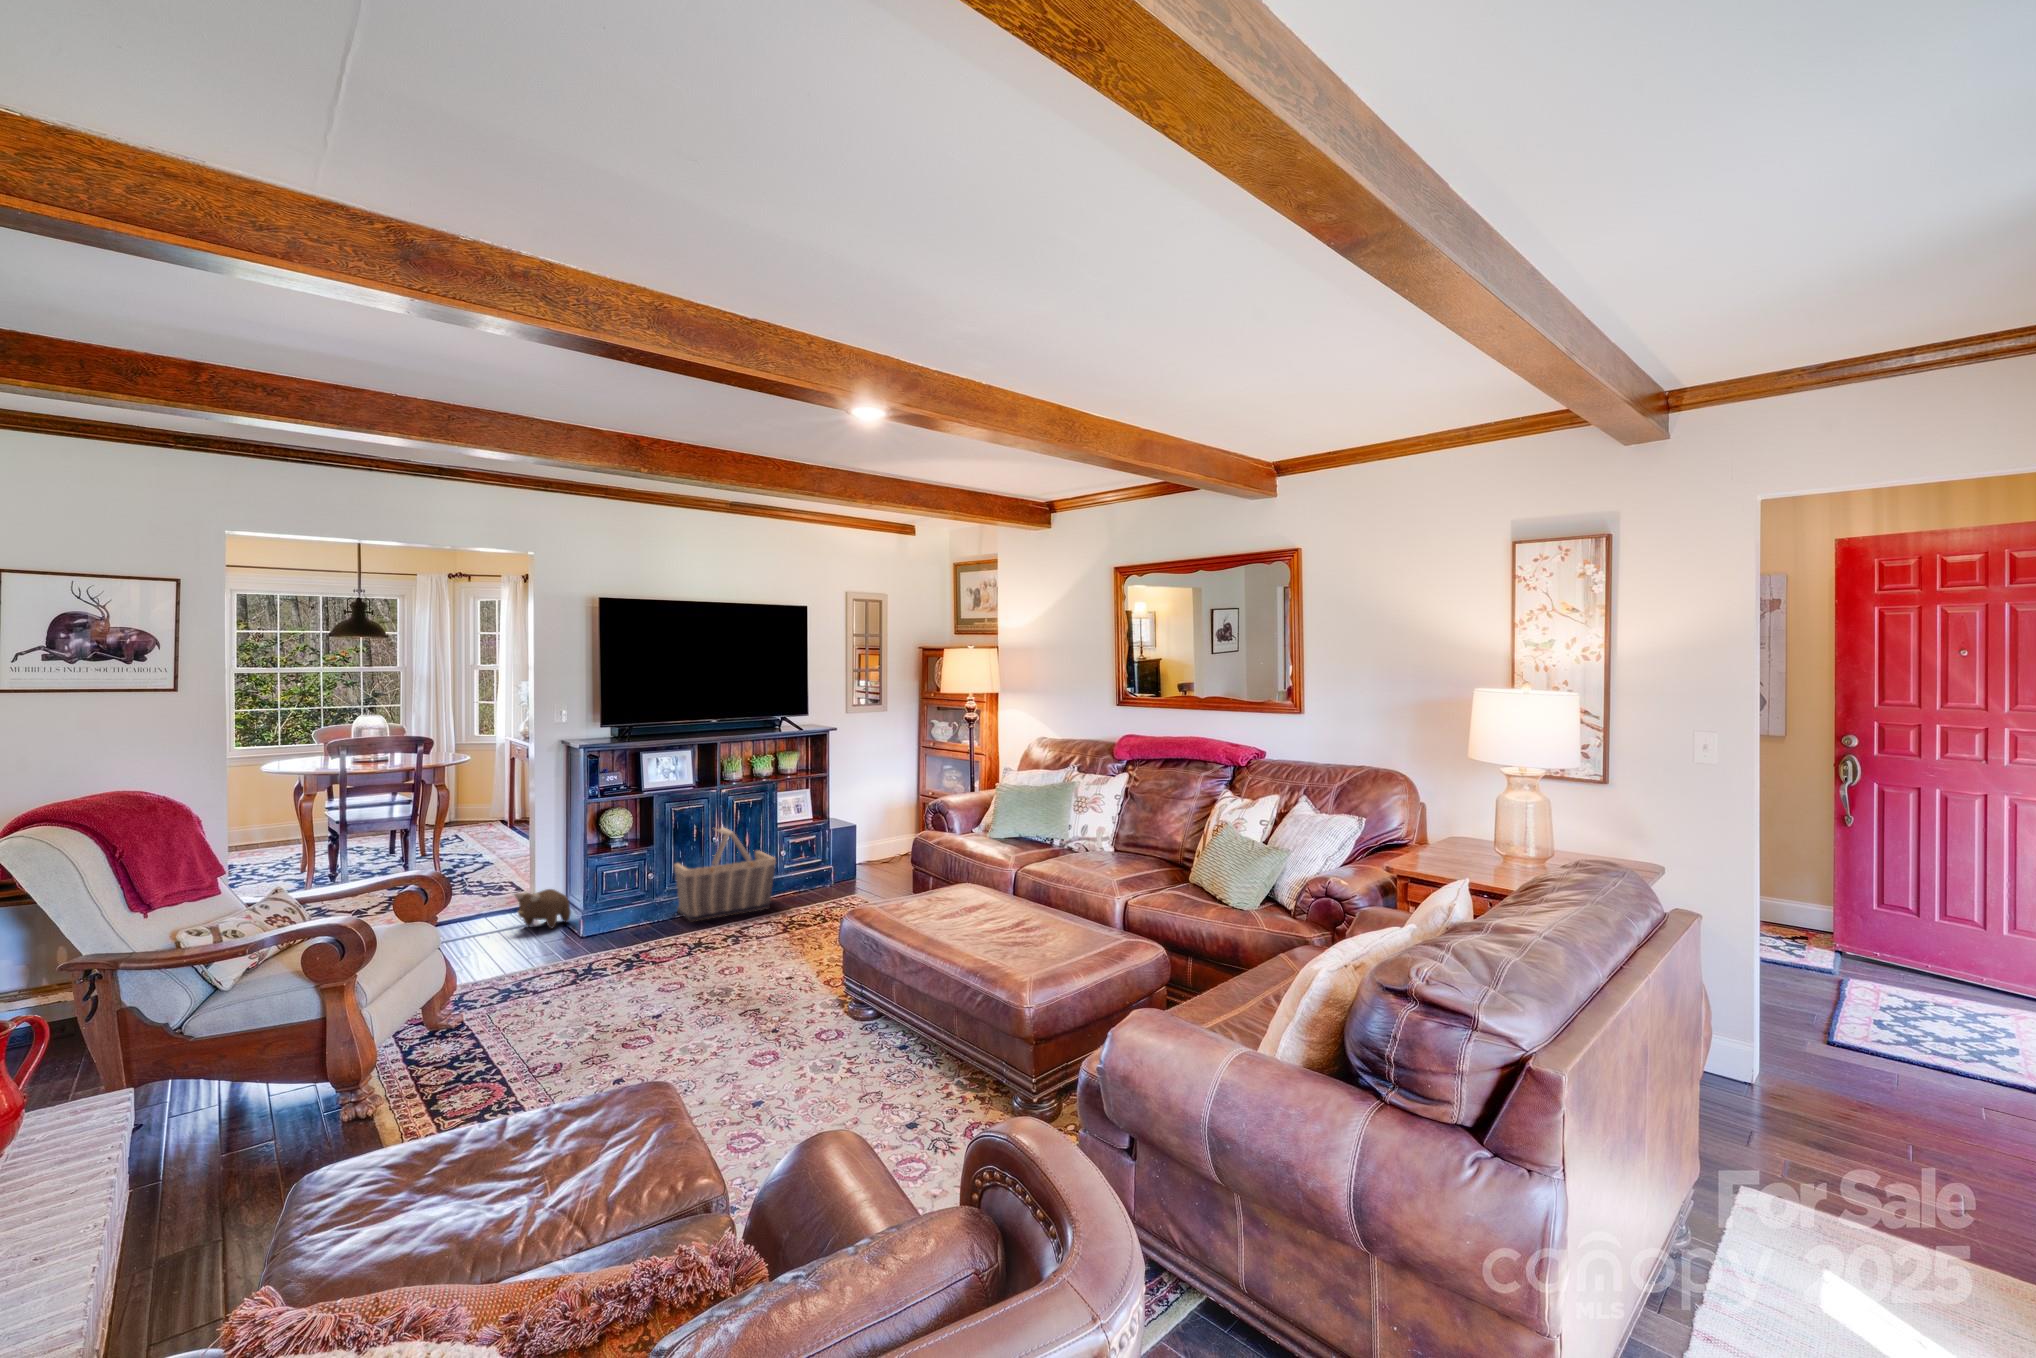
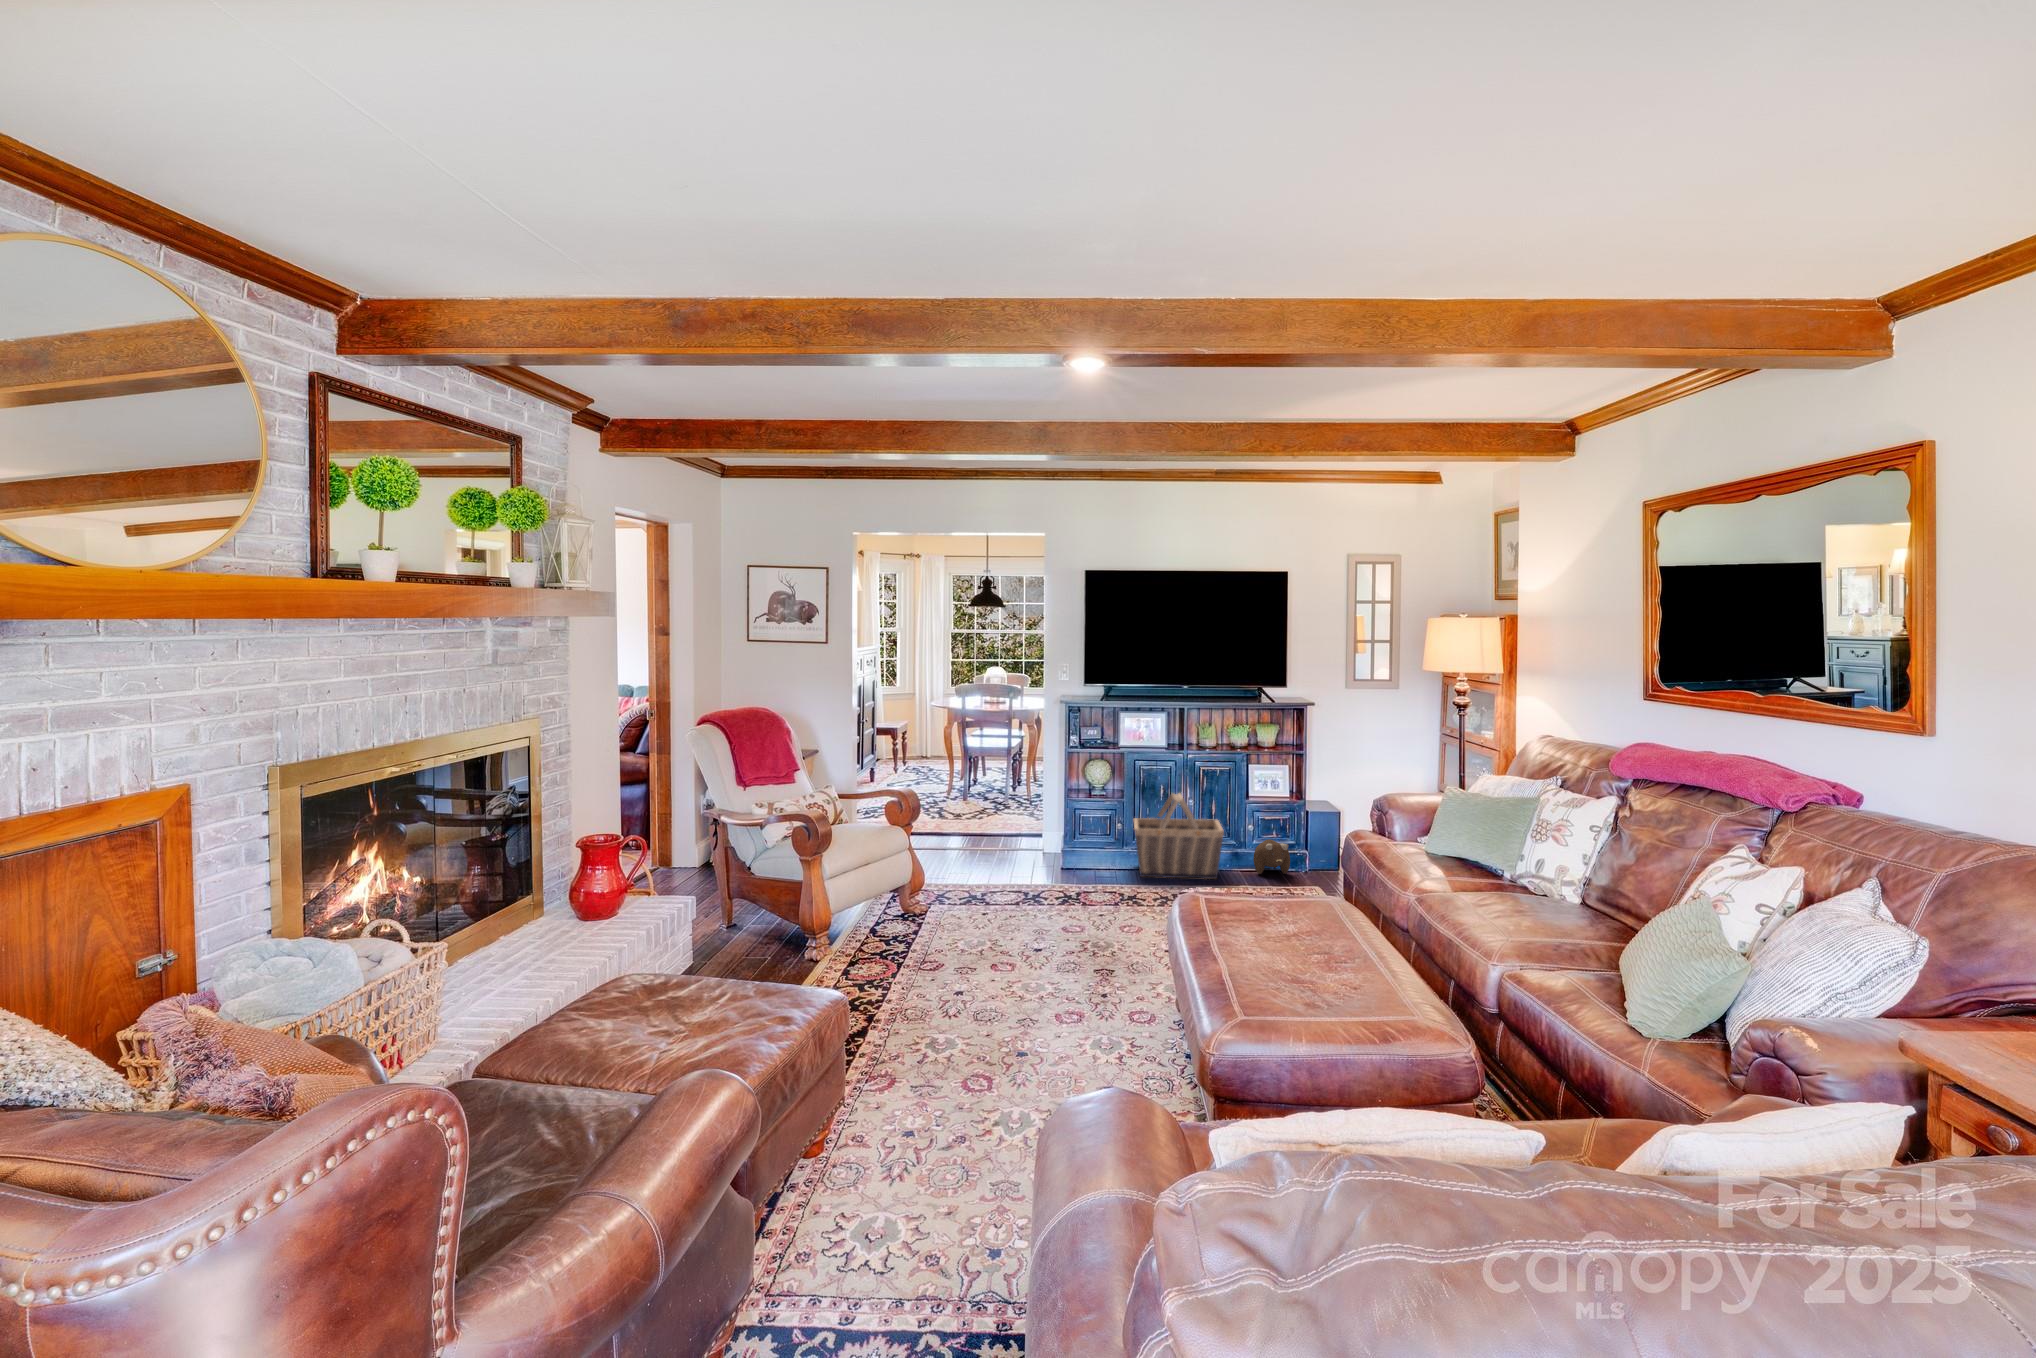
plush toy: present [515,889,571,929] -> present [1253,839,1290,874]

